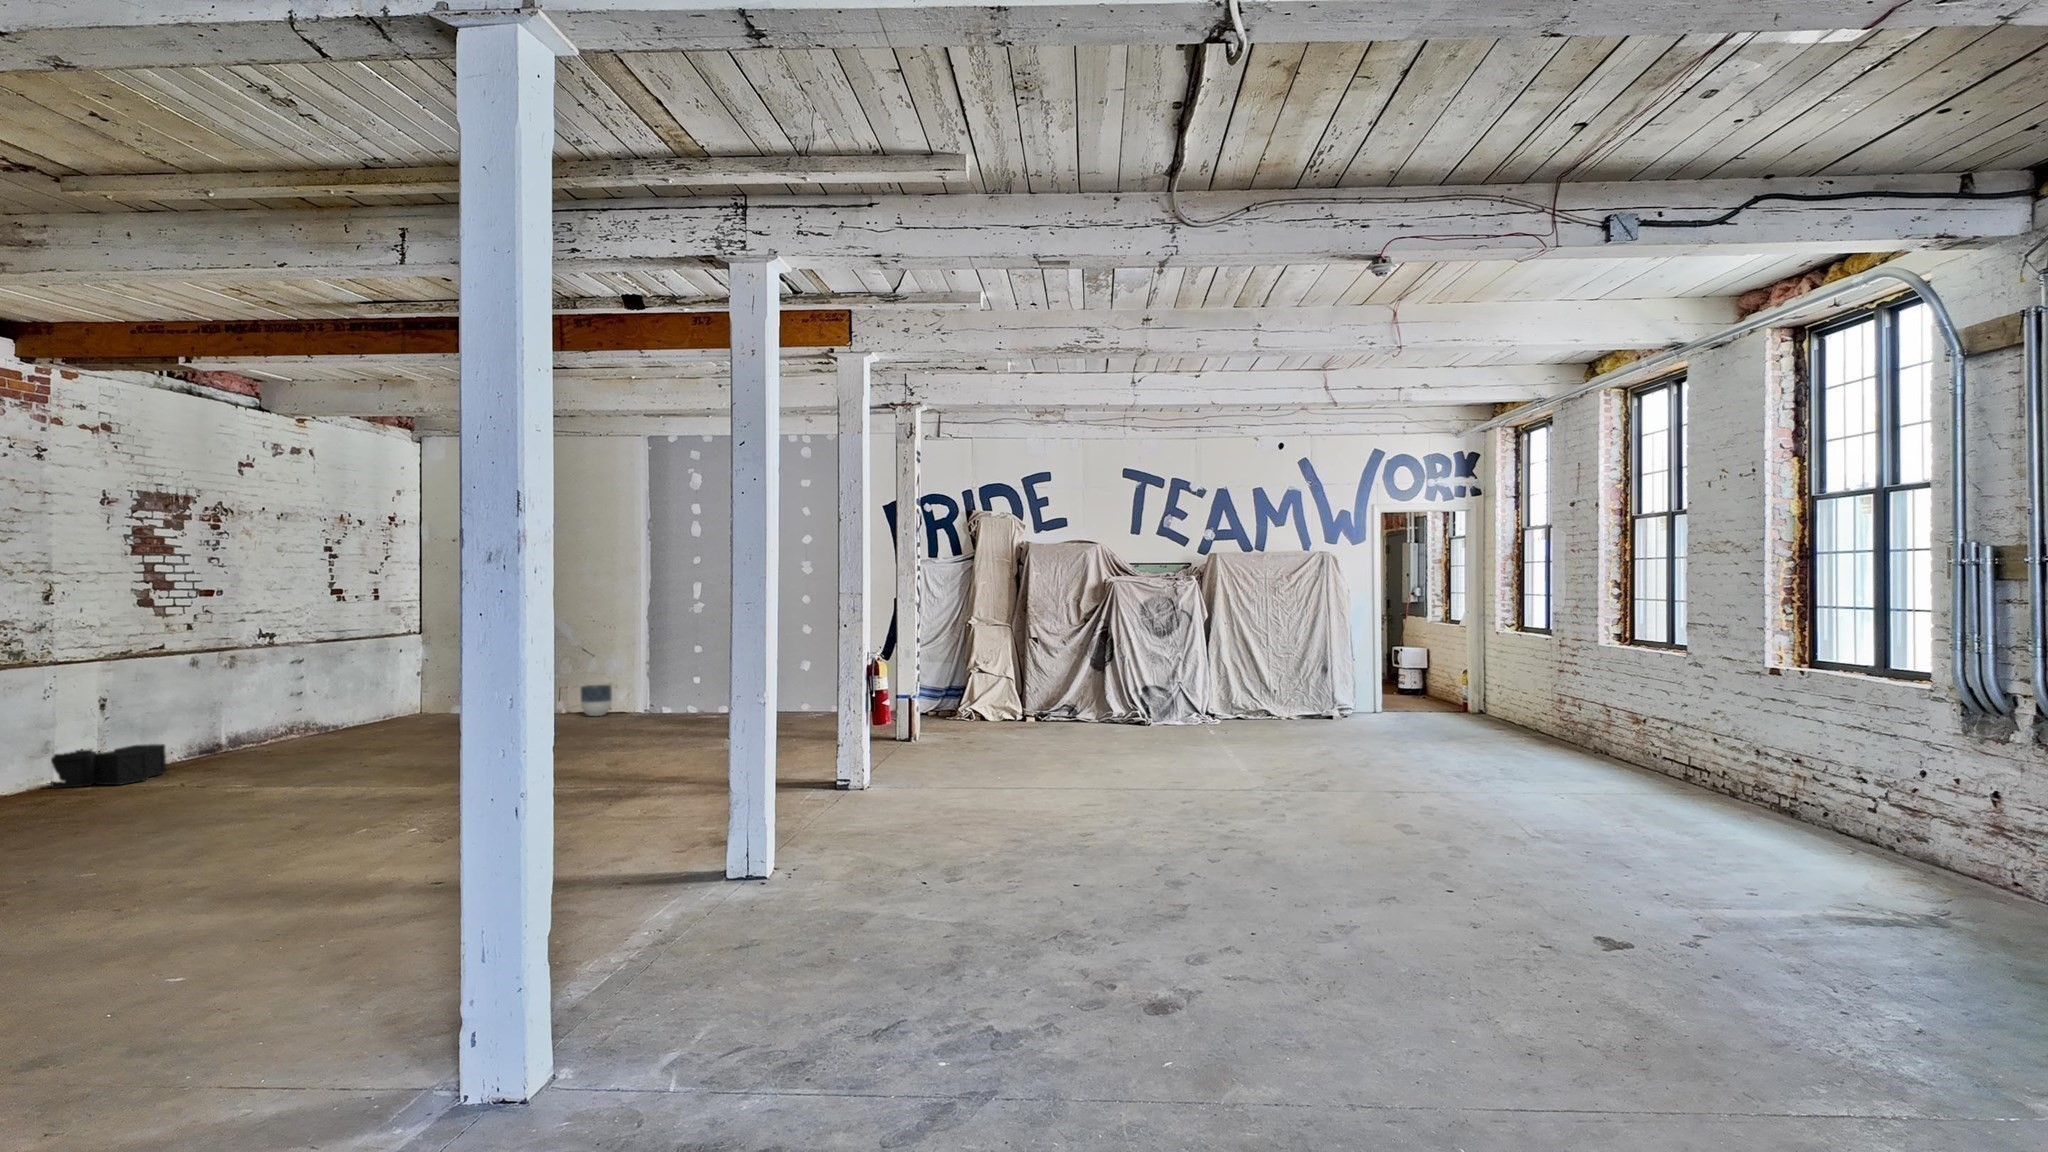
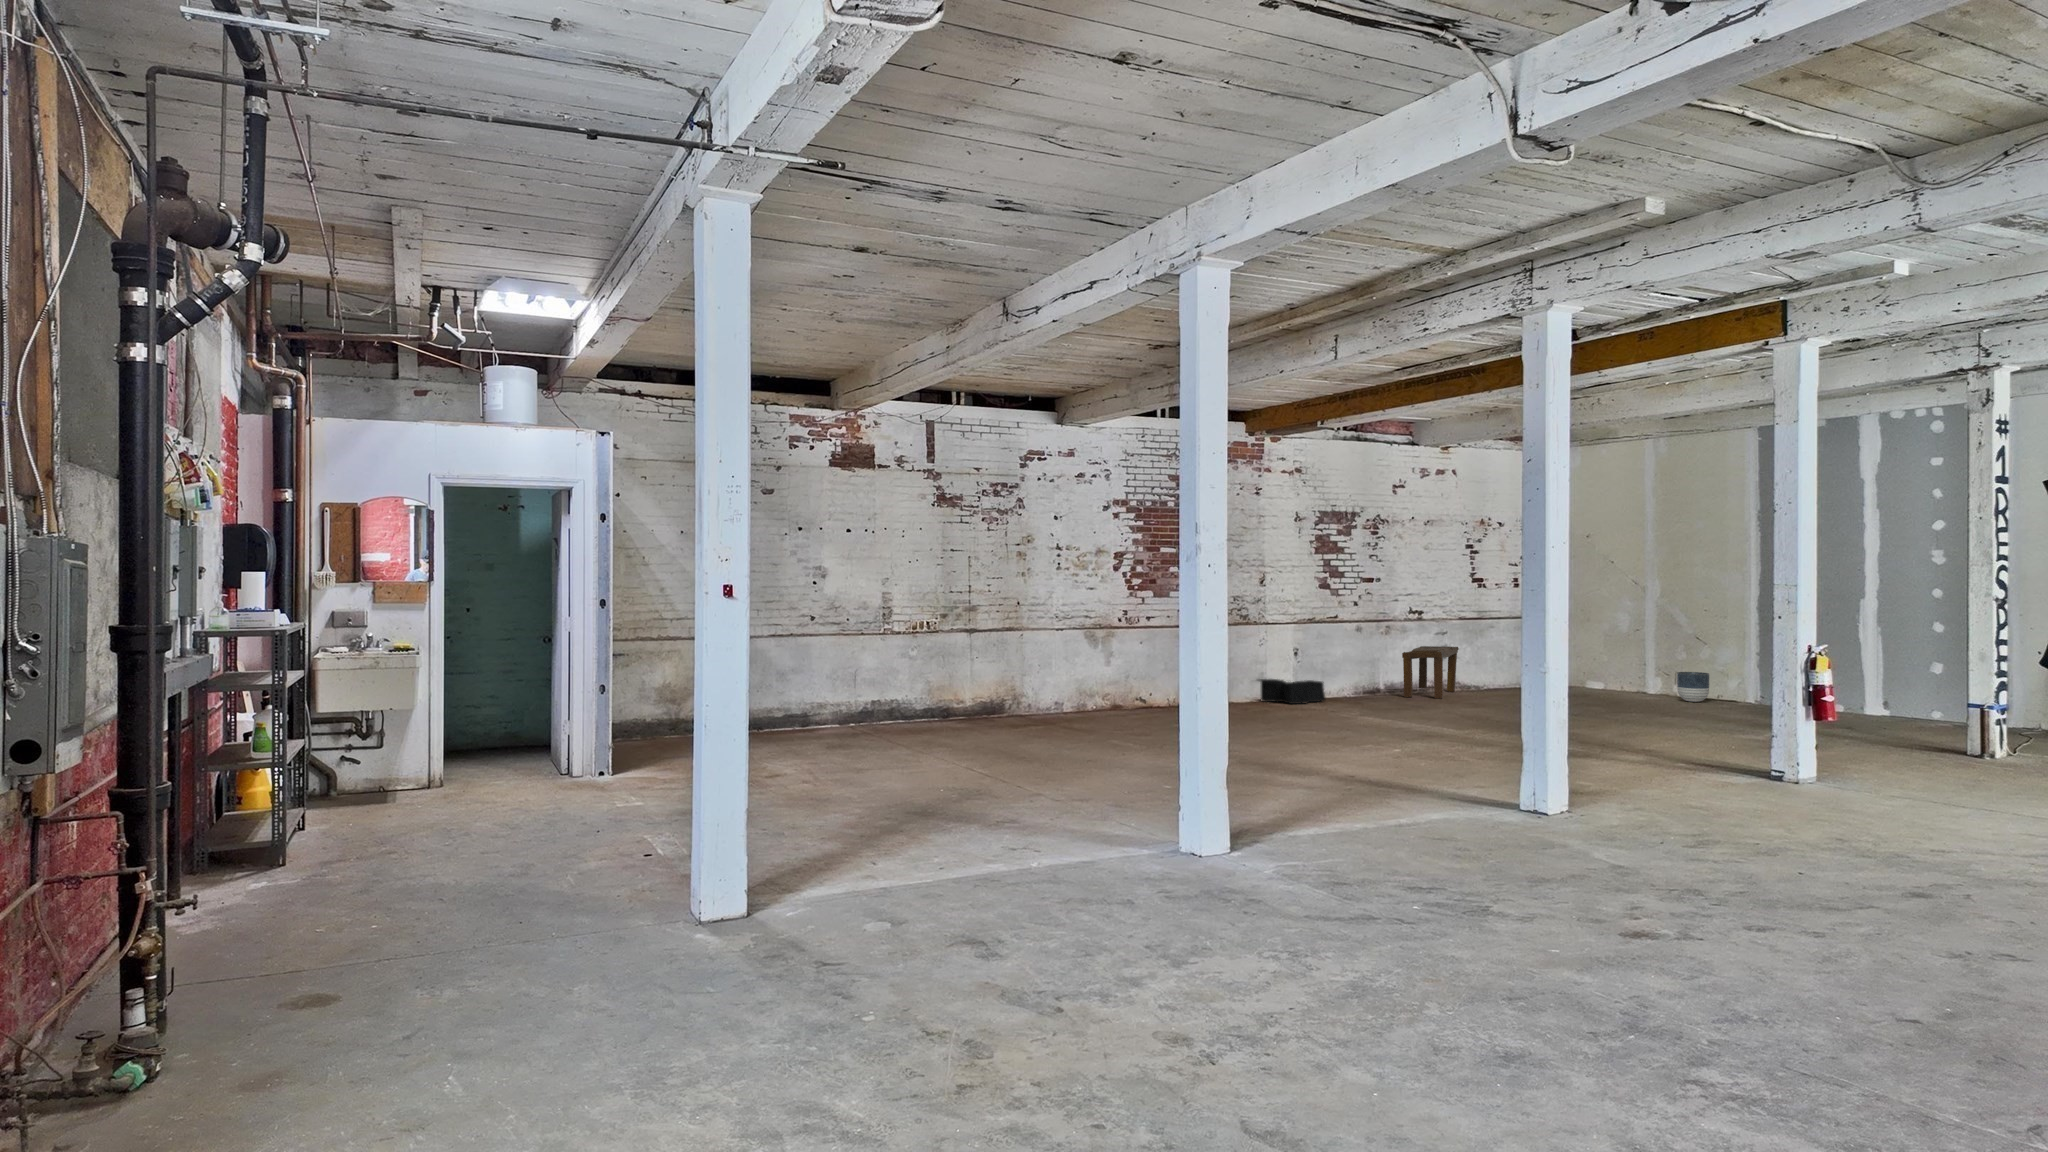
bench: none [270,677,331,752] -> present [1402,646,1459,699]

